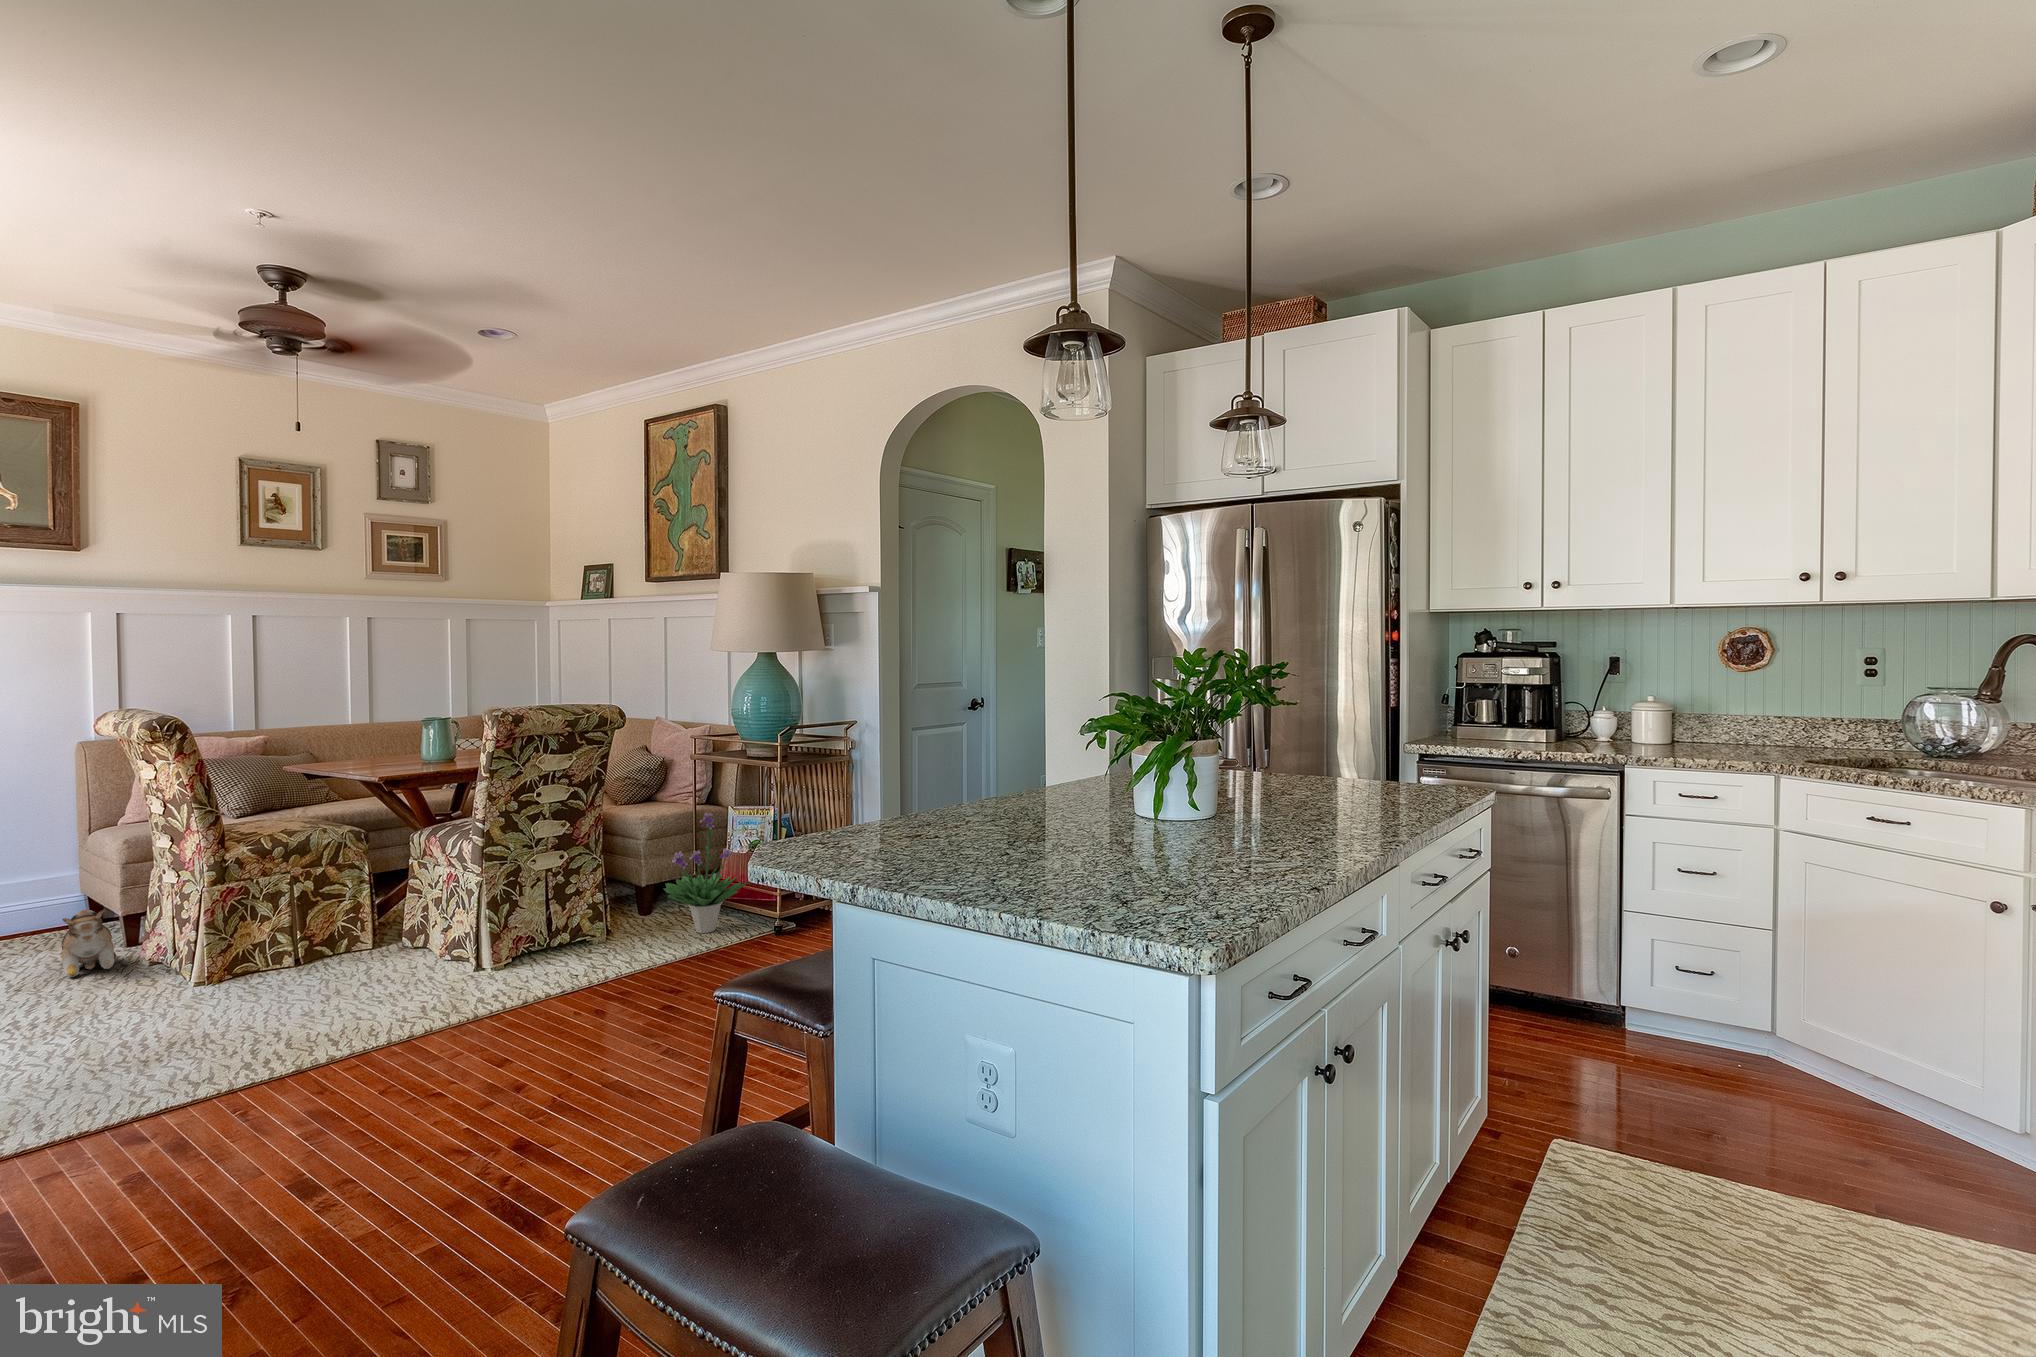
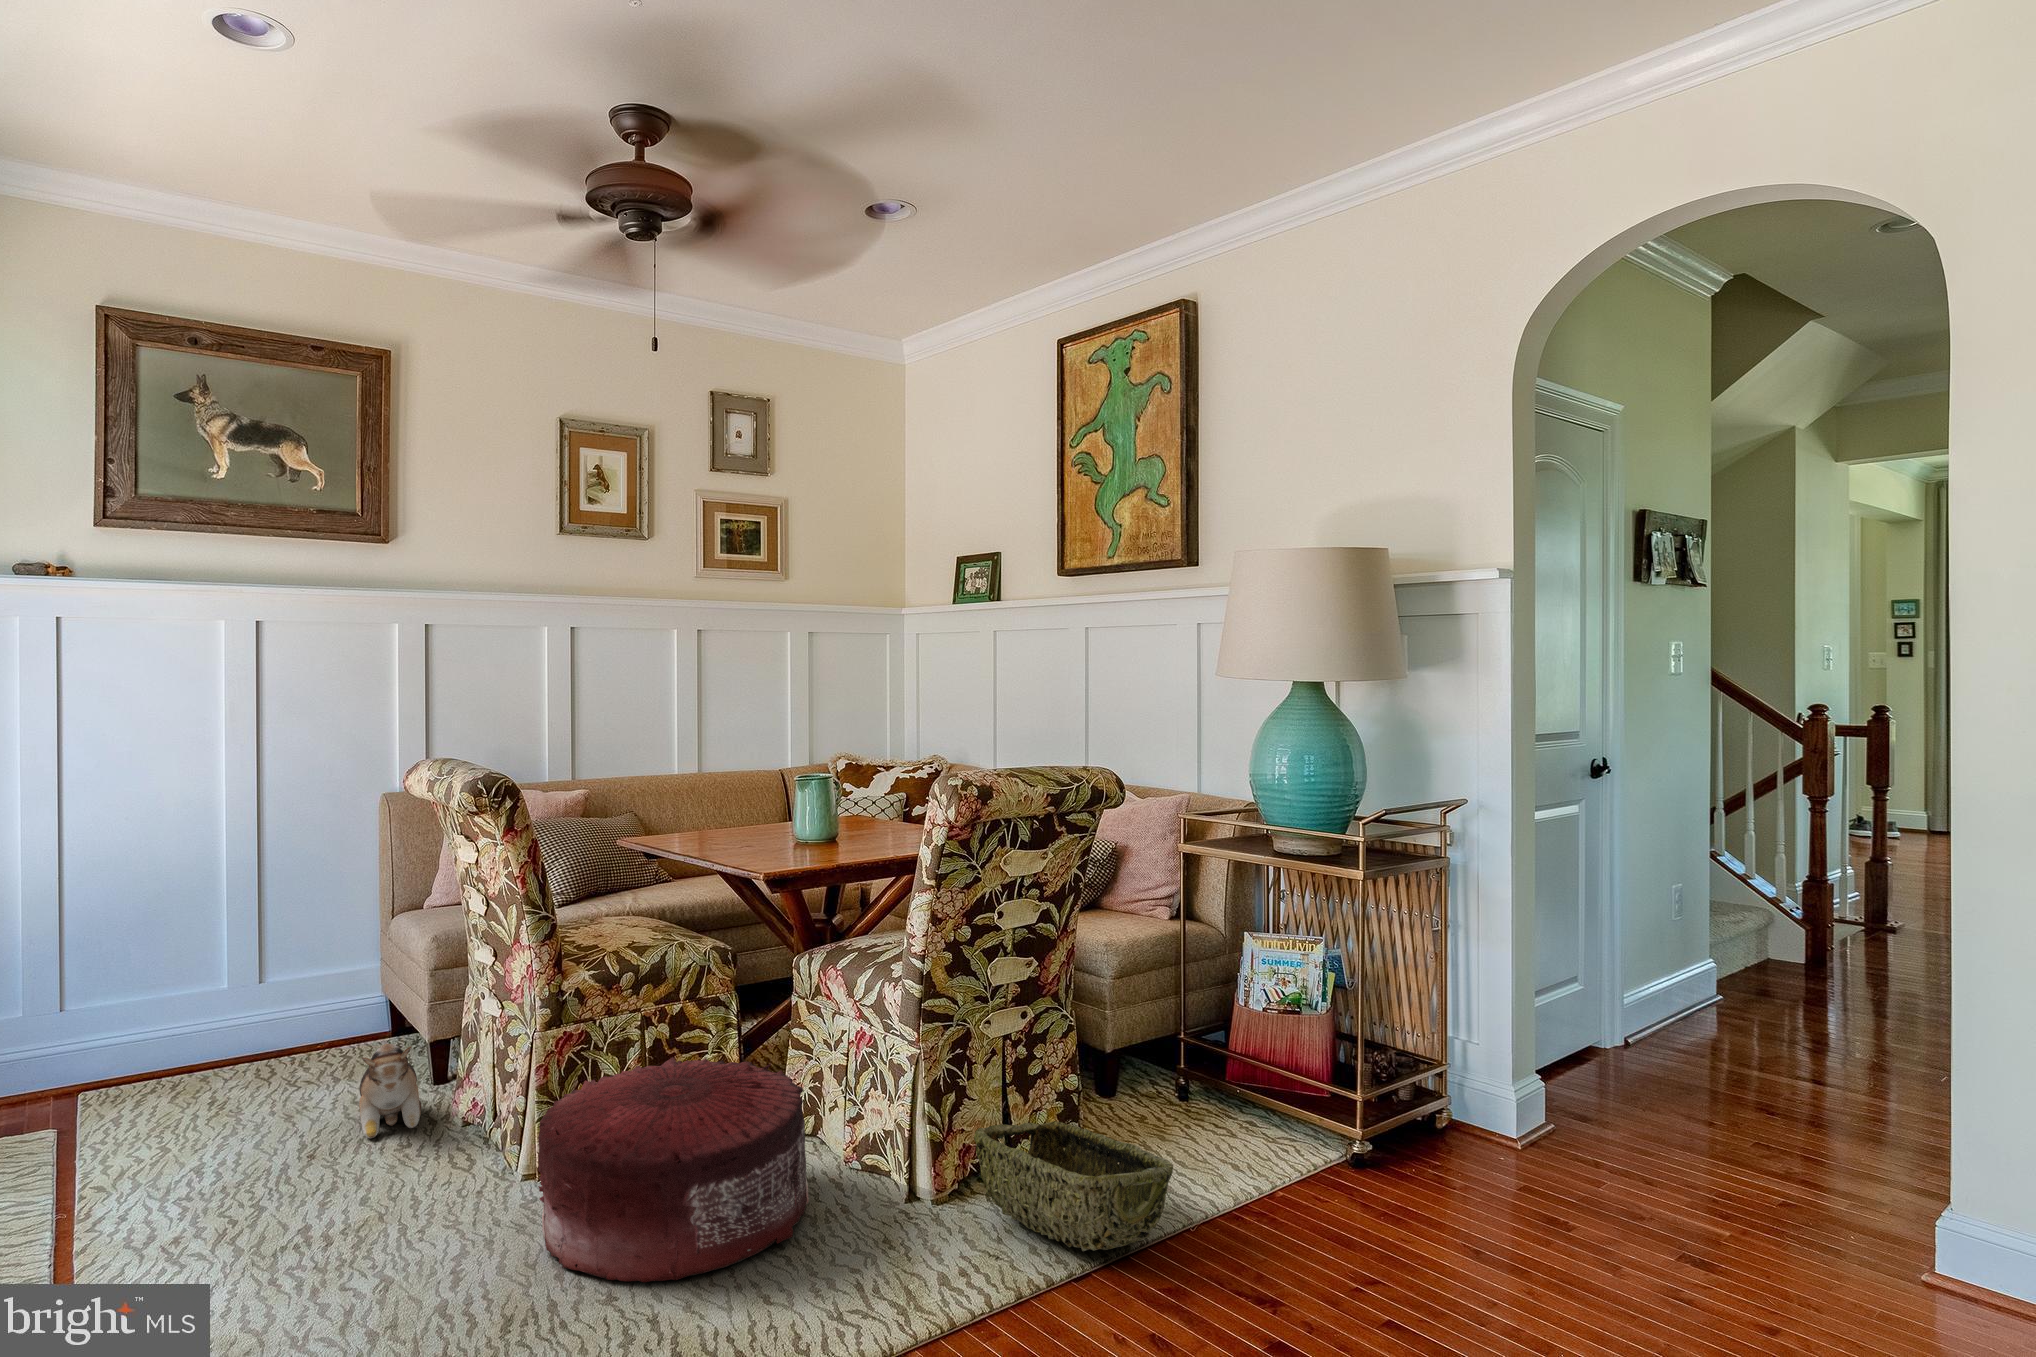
potted plant: present [664,813,747,933] -> none [1154,944,1292,1147]
pouf: none [200,898,407,1025] -> present [538,1057,809,1282]
woven basket: none [519,920,640,983] -> present [974,1121,1173,1251]

